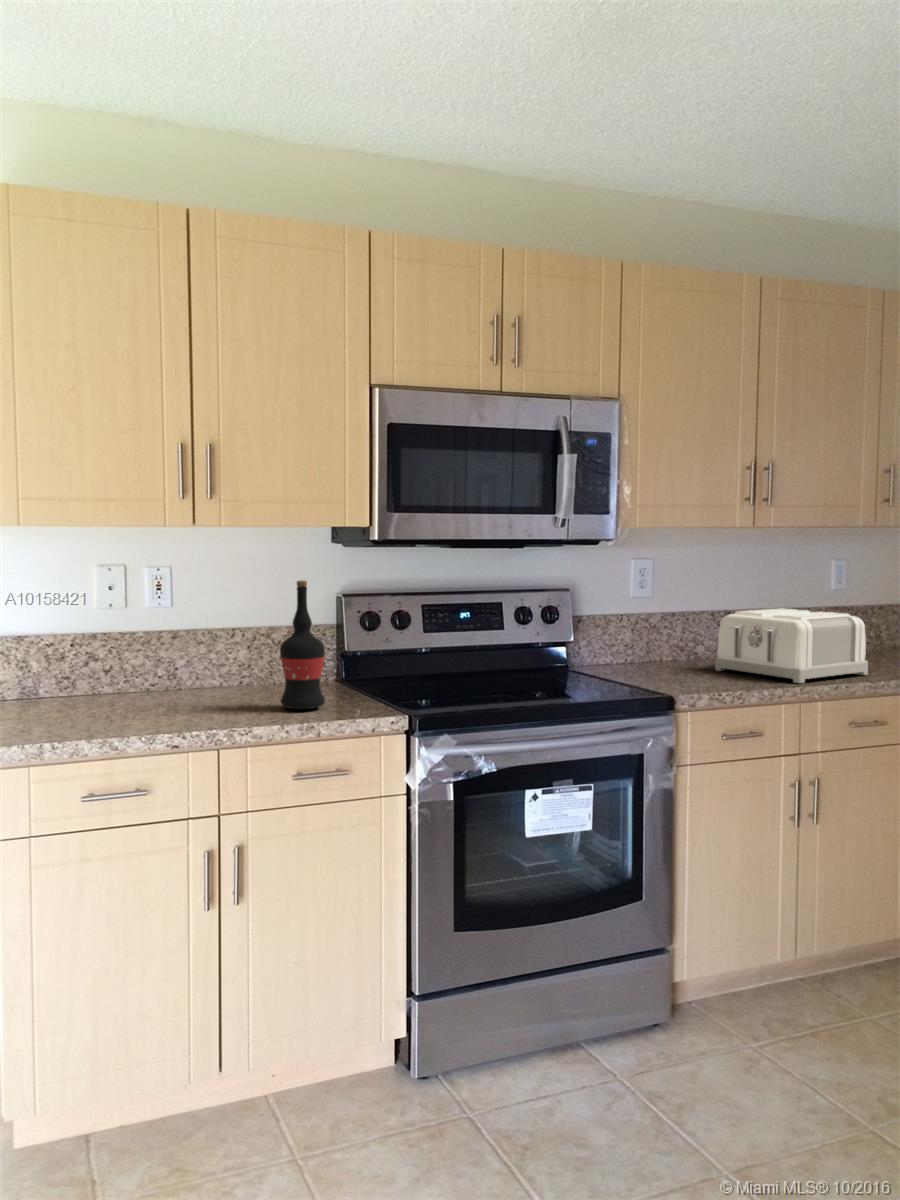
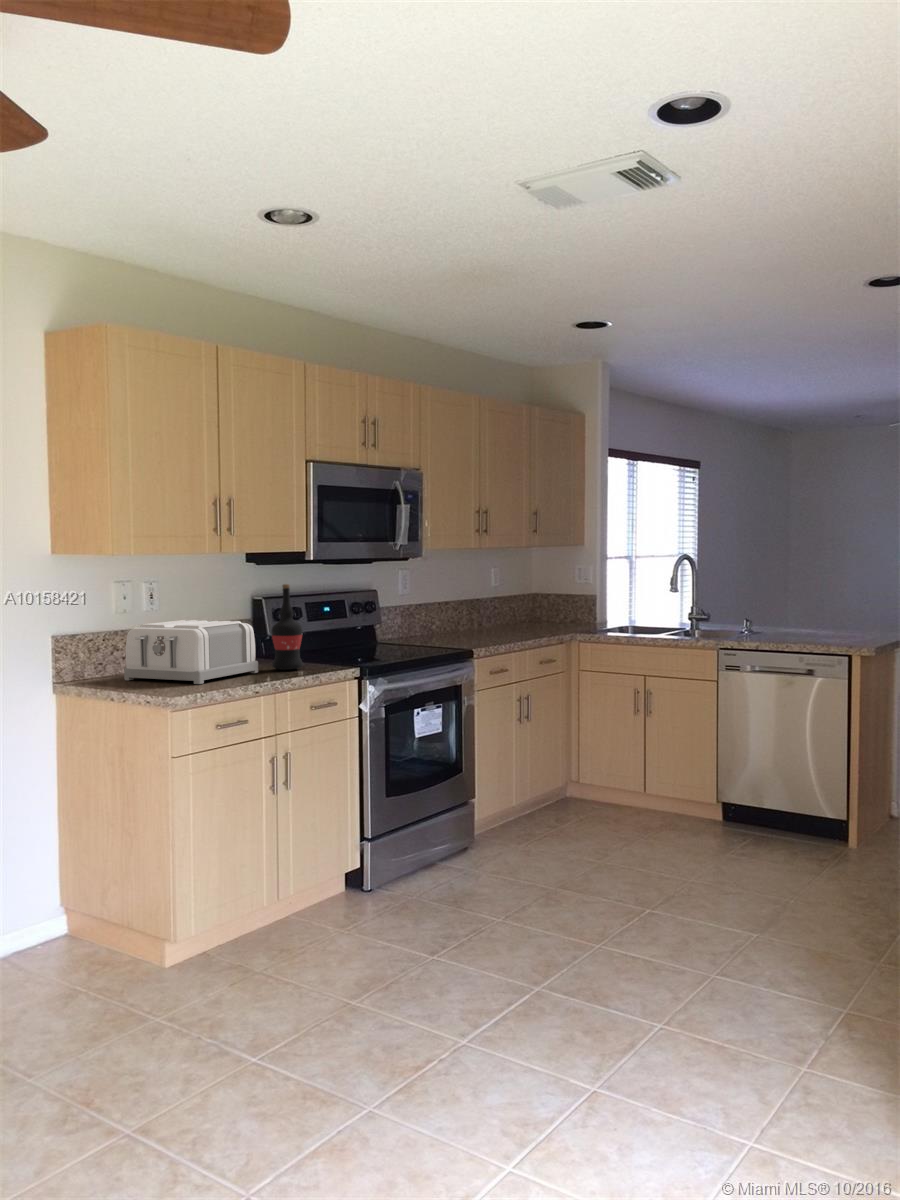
toaster: present [715,609,868,683] -> present [124,620,258,684]

